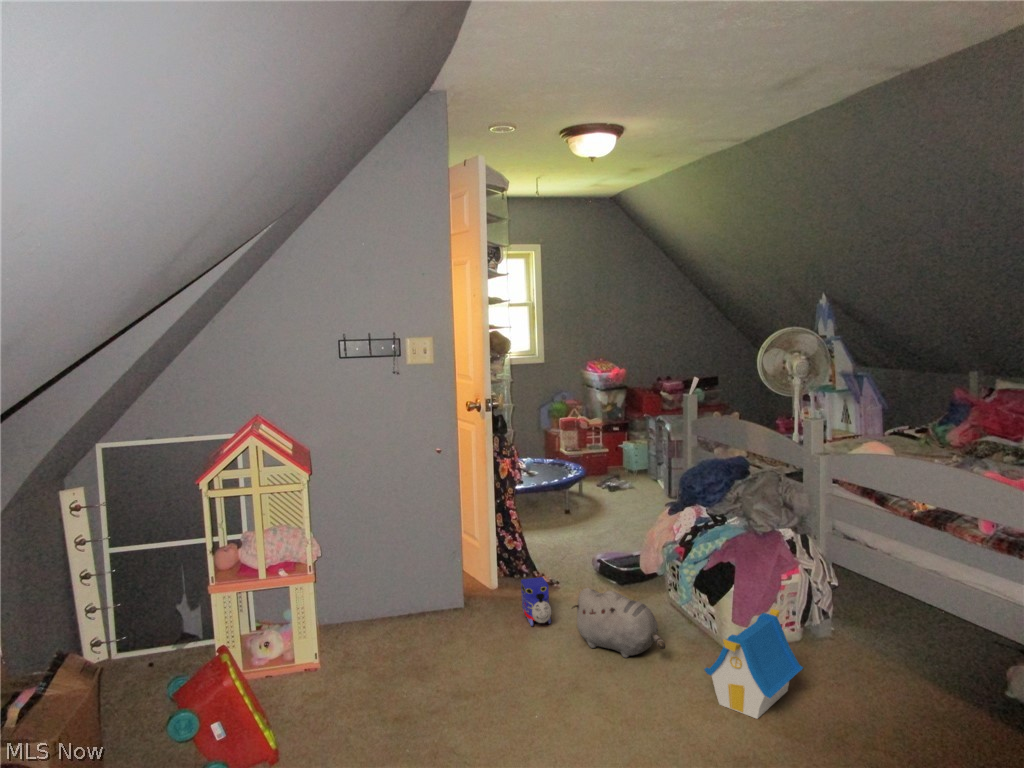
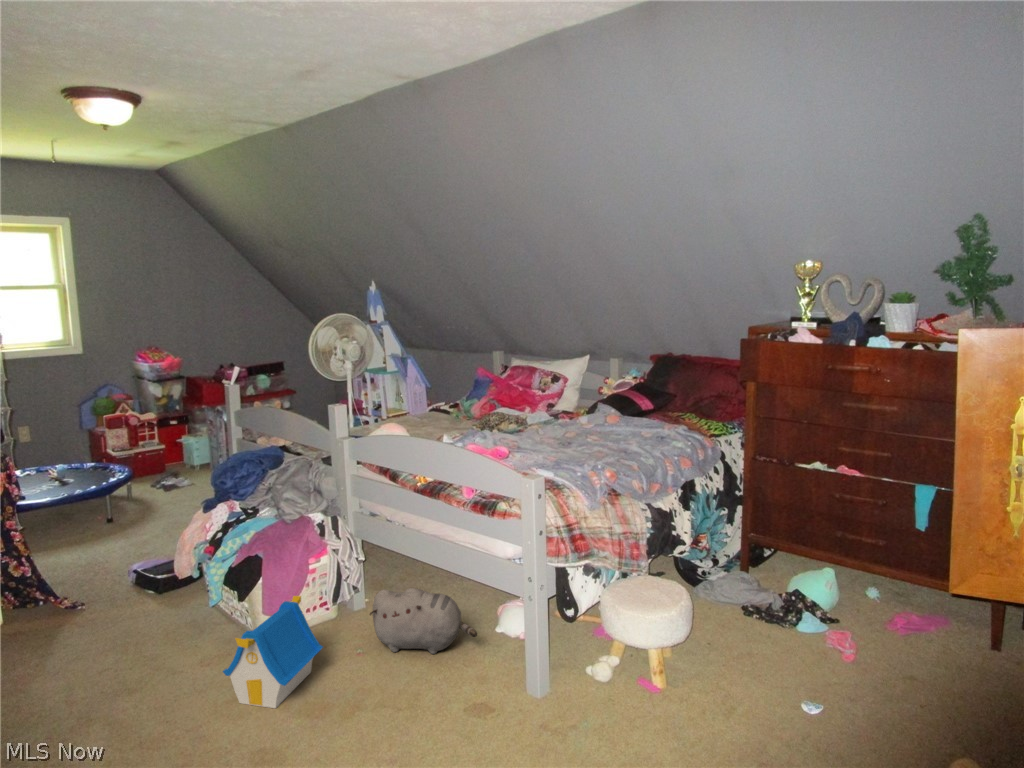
toy train: present [521,577,552,626] -> none [19,605,60,665]
plush toy: present [572,588,665,658] -> present [370,588,477,654]

